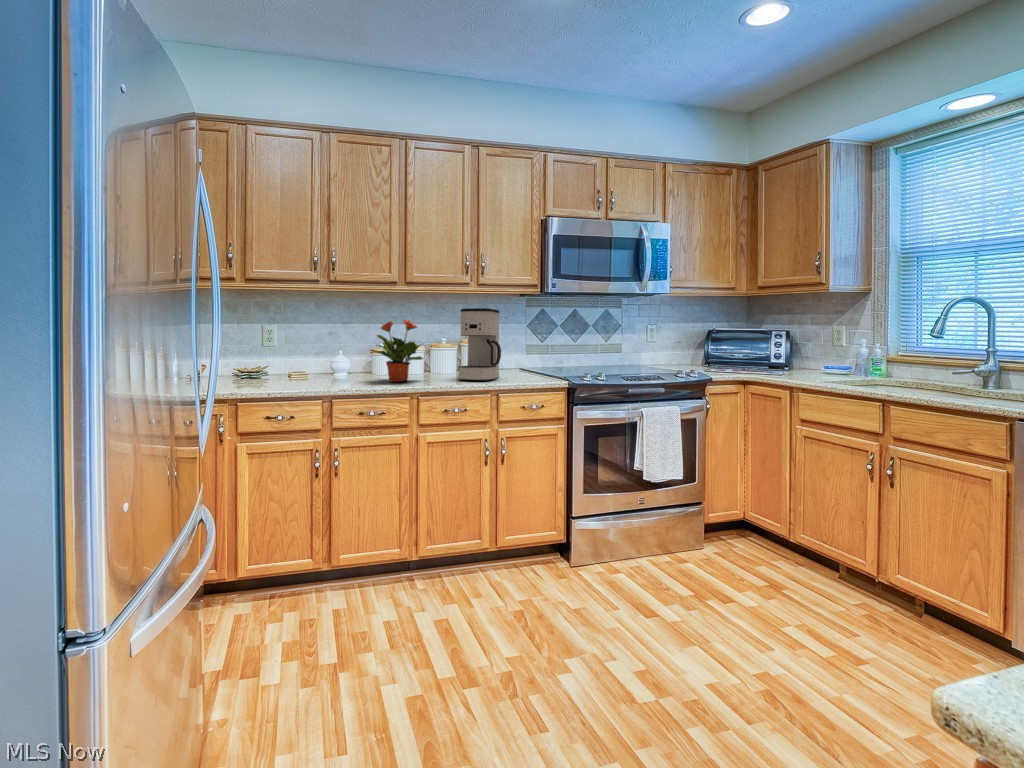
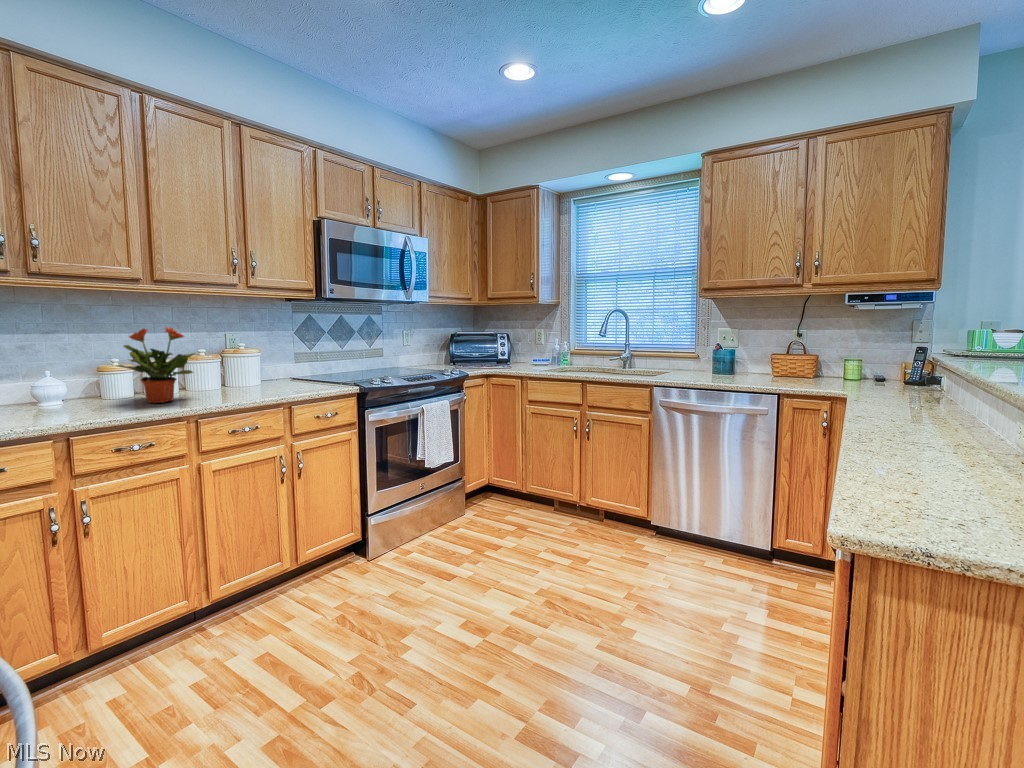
coffee maker: present [458,308,501,381] -> none [238,314,288,394]

